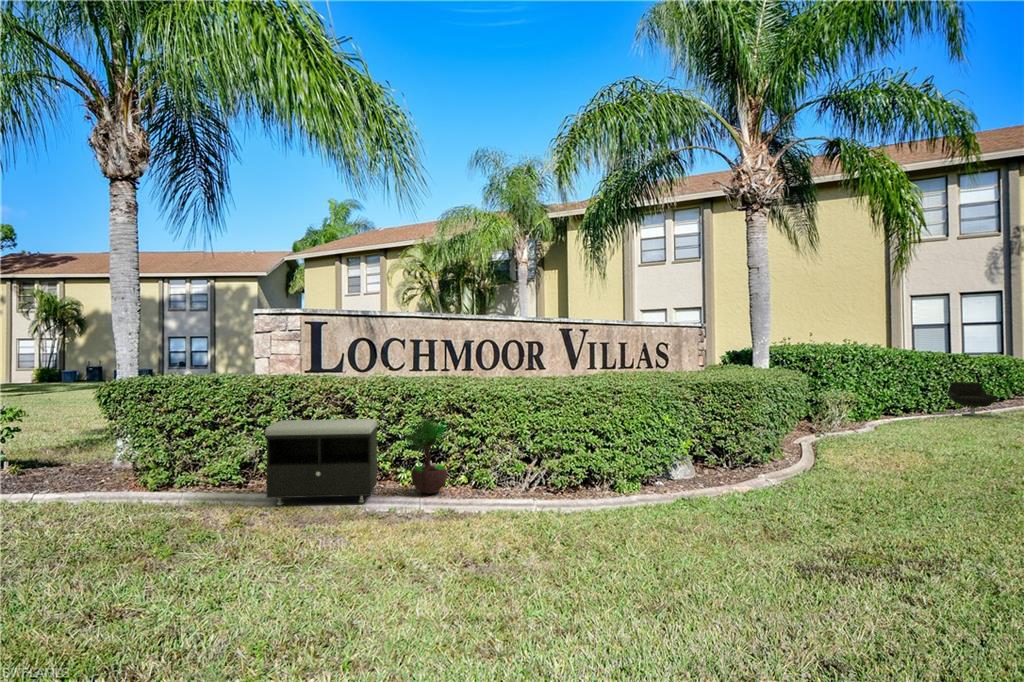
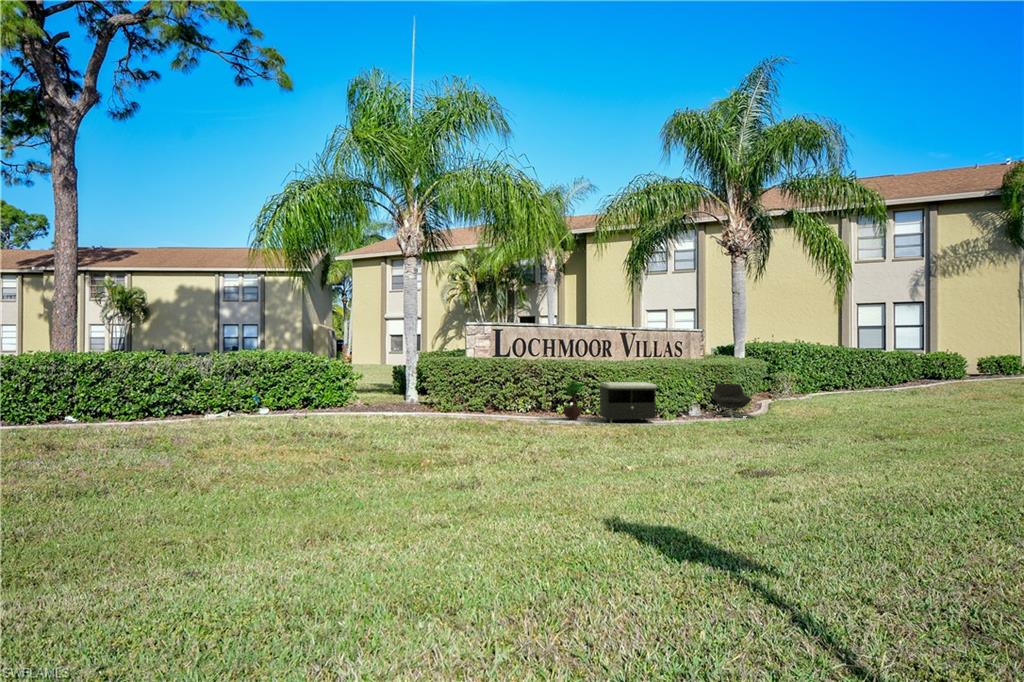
lounge chair: present [947,382,998,418] -> present [712,384,752,419]
storage bench: present [265,419,377,505] -> present [600,382,657,423]

